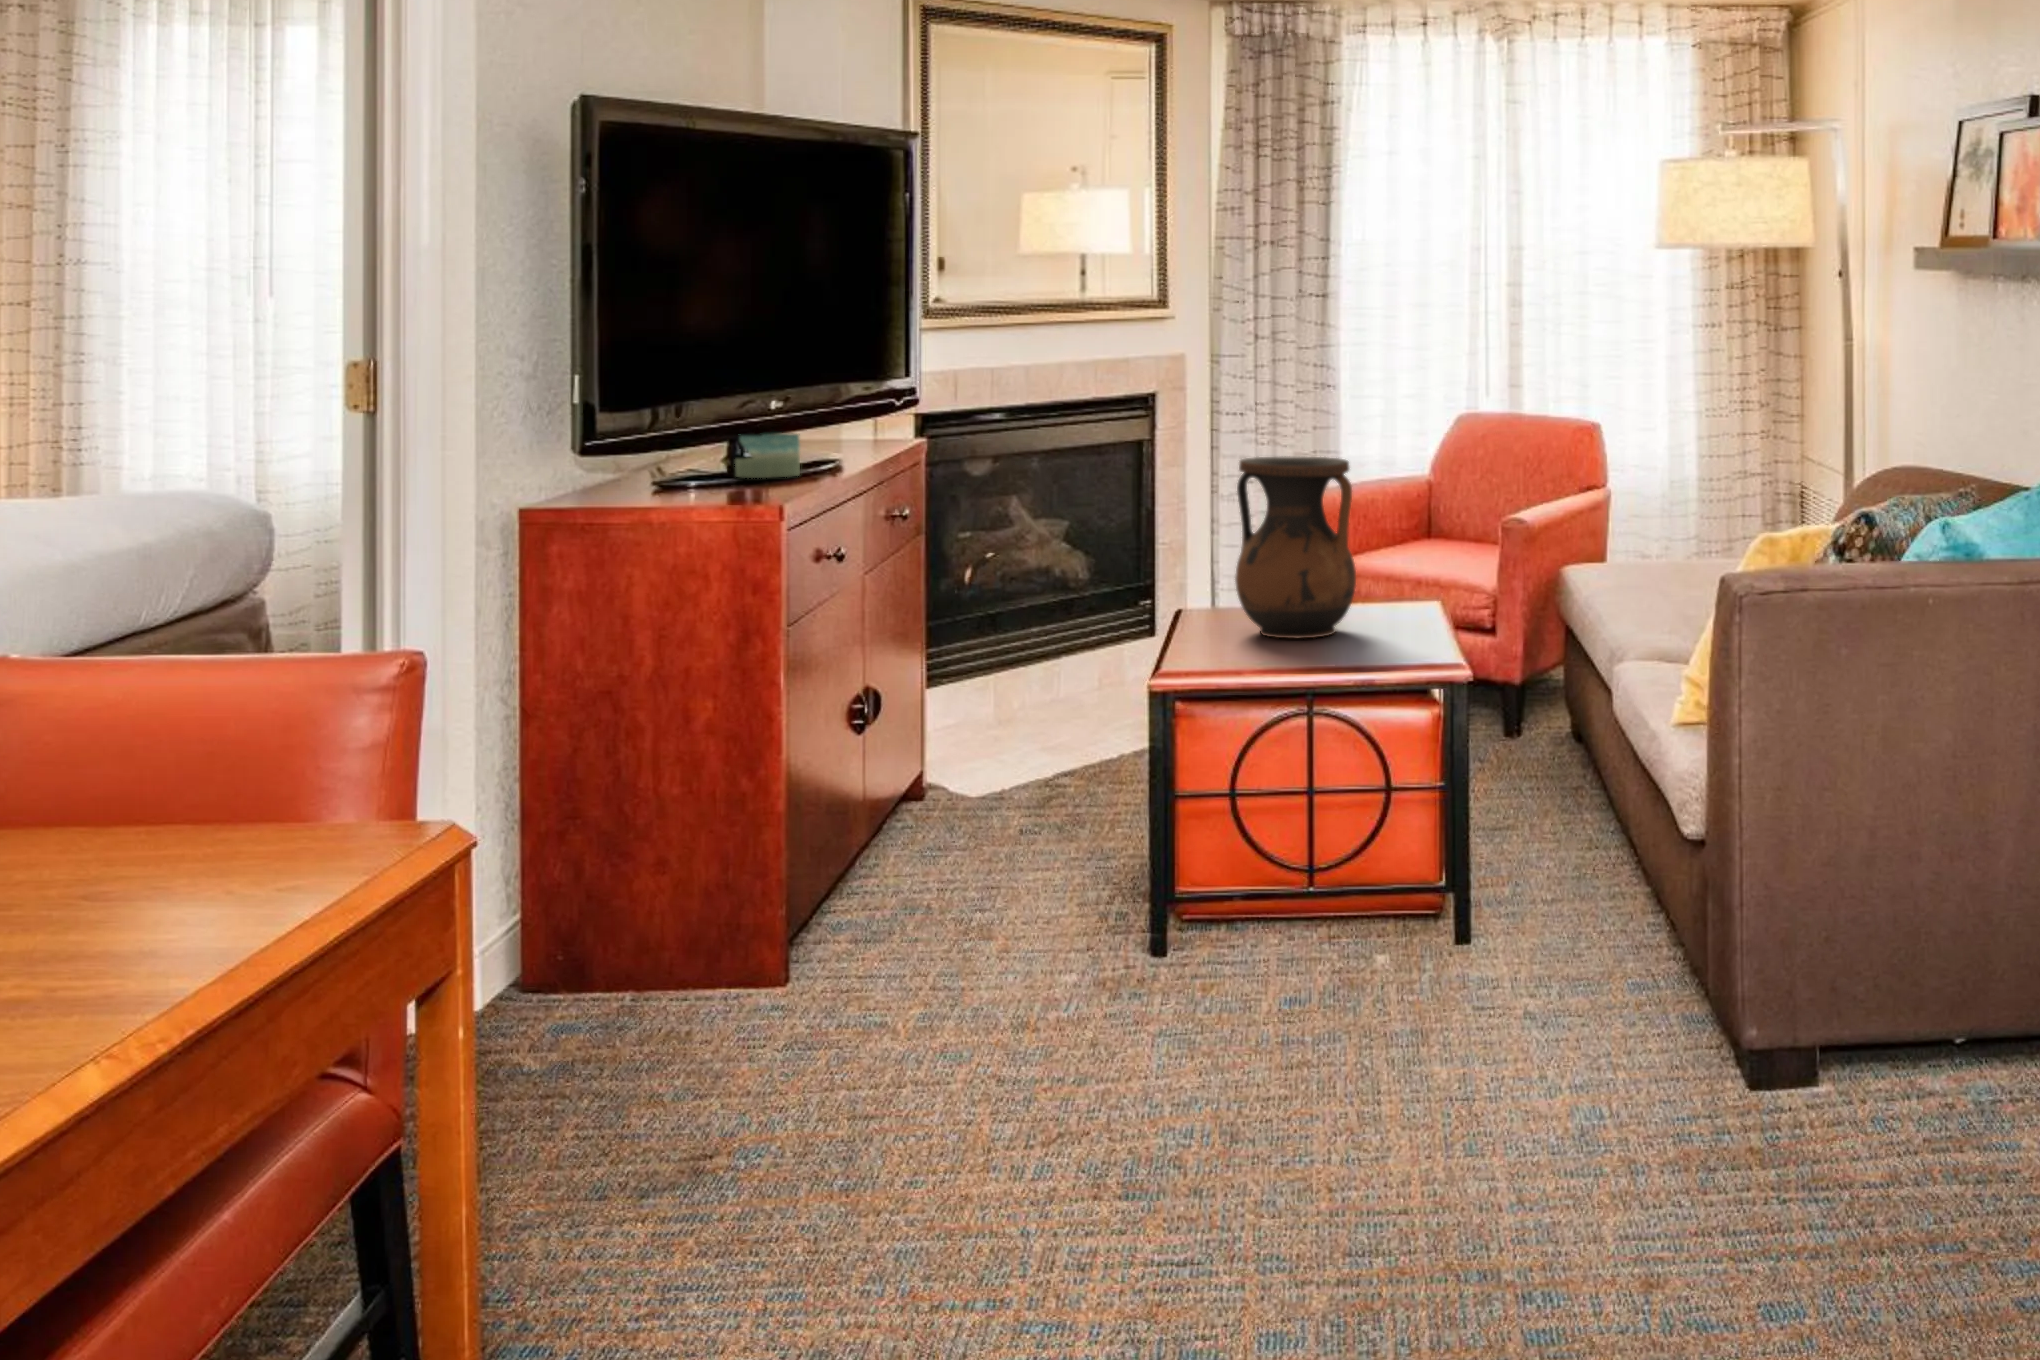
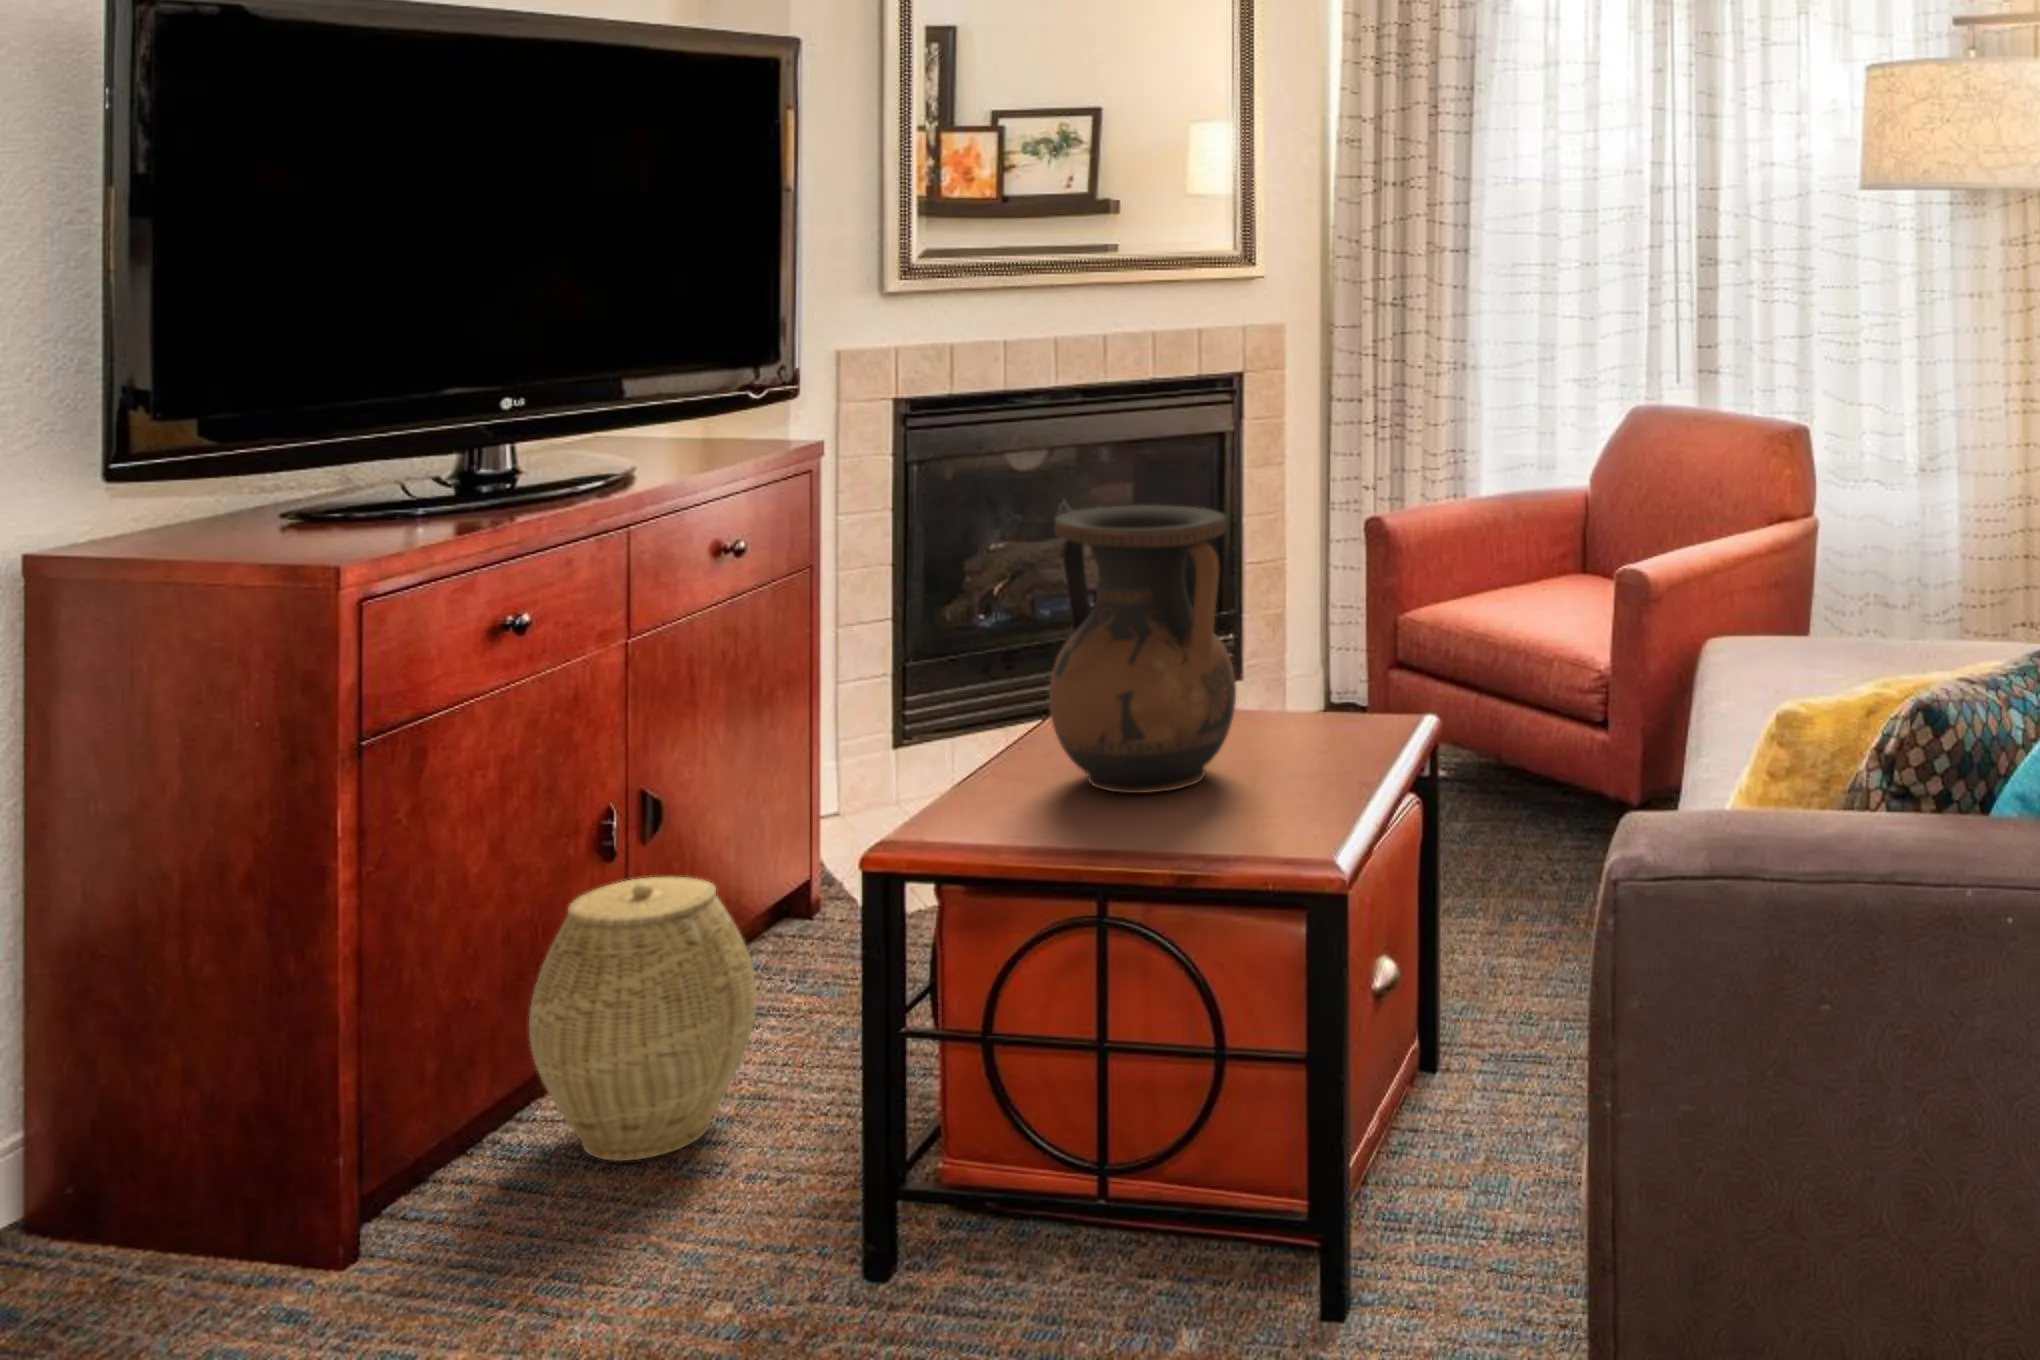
candle: present [735,433,800,478] -> none [356,459,459,527]
woven basket: none [867,722,1014,908] -> present [529,877,757,1161]

